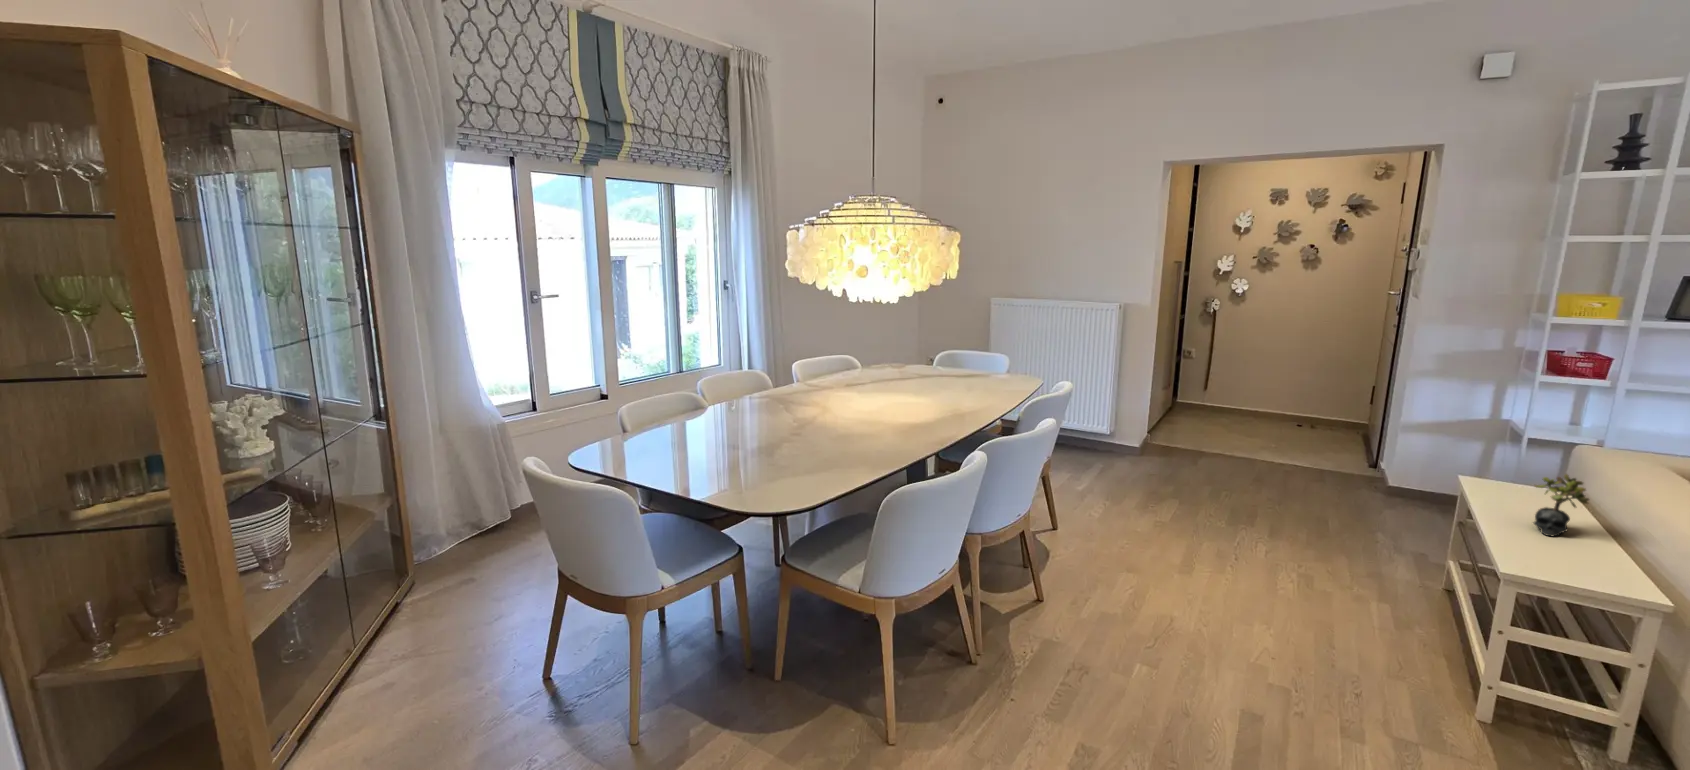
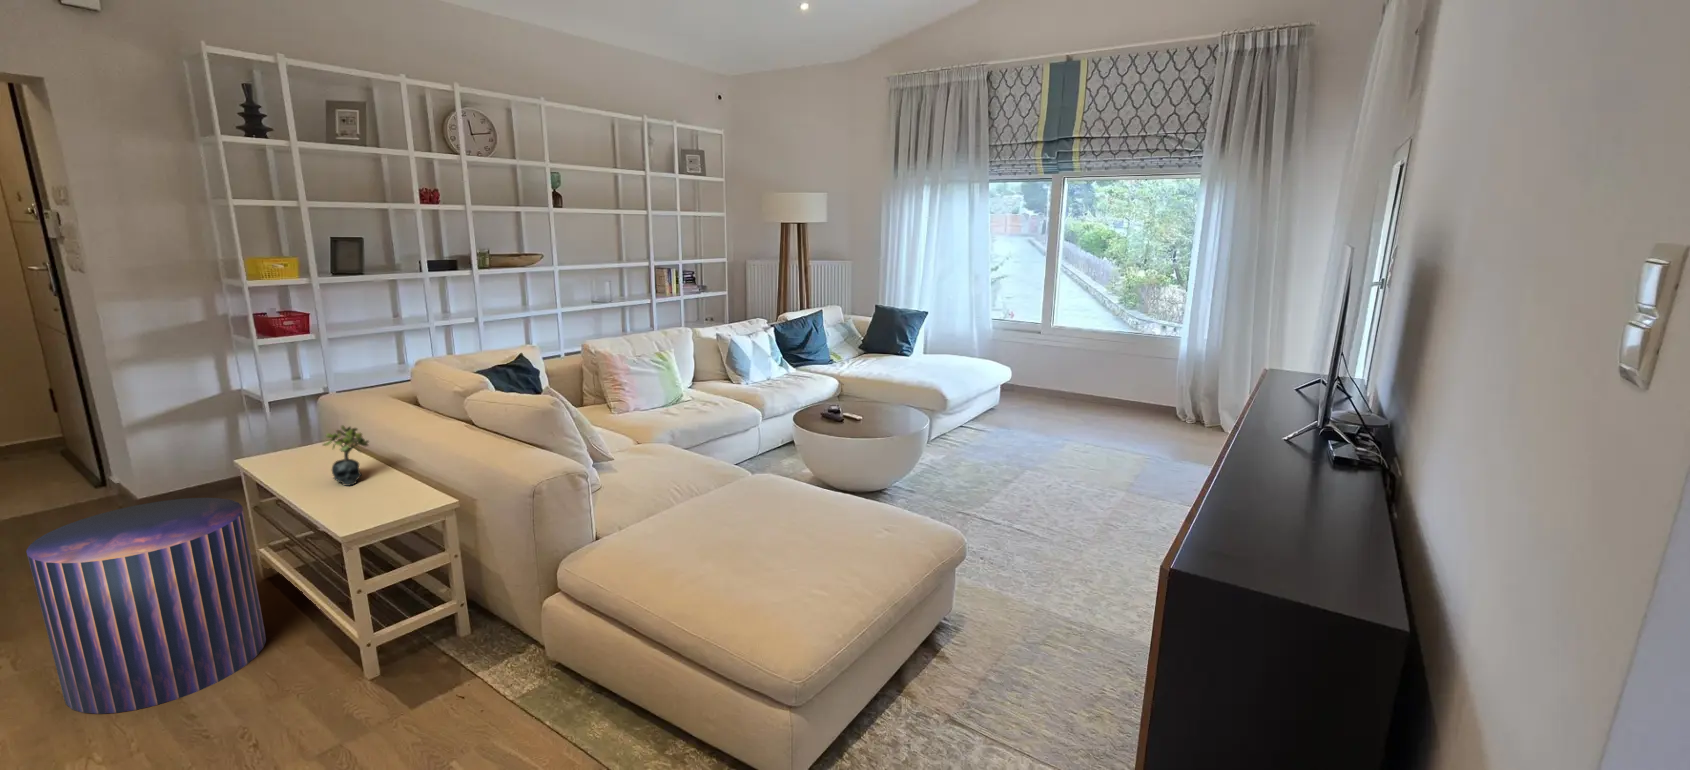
pouf: none [1272,477,1438,642] -> present [26,498,266,714]

